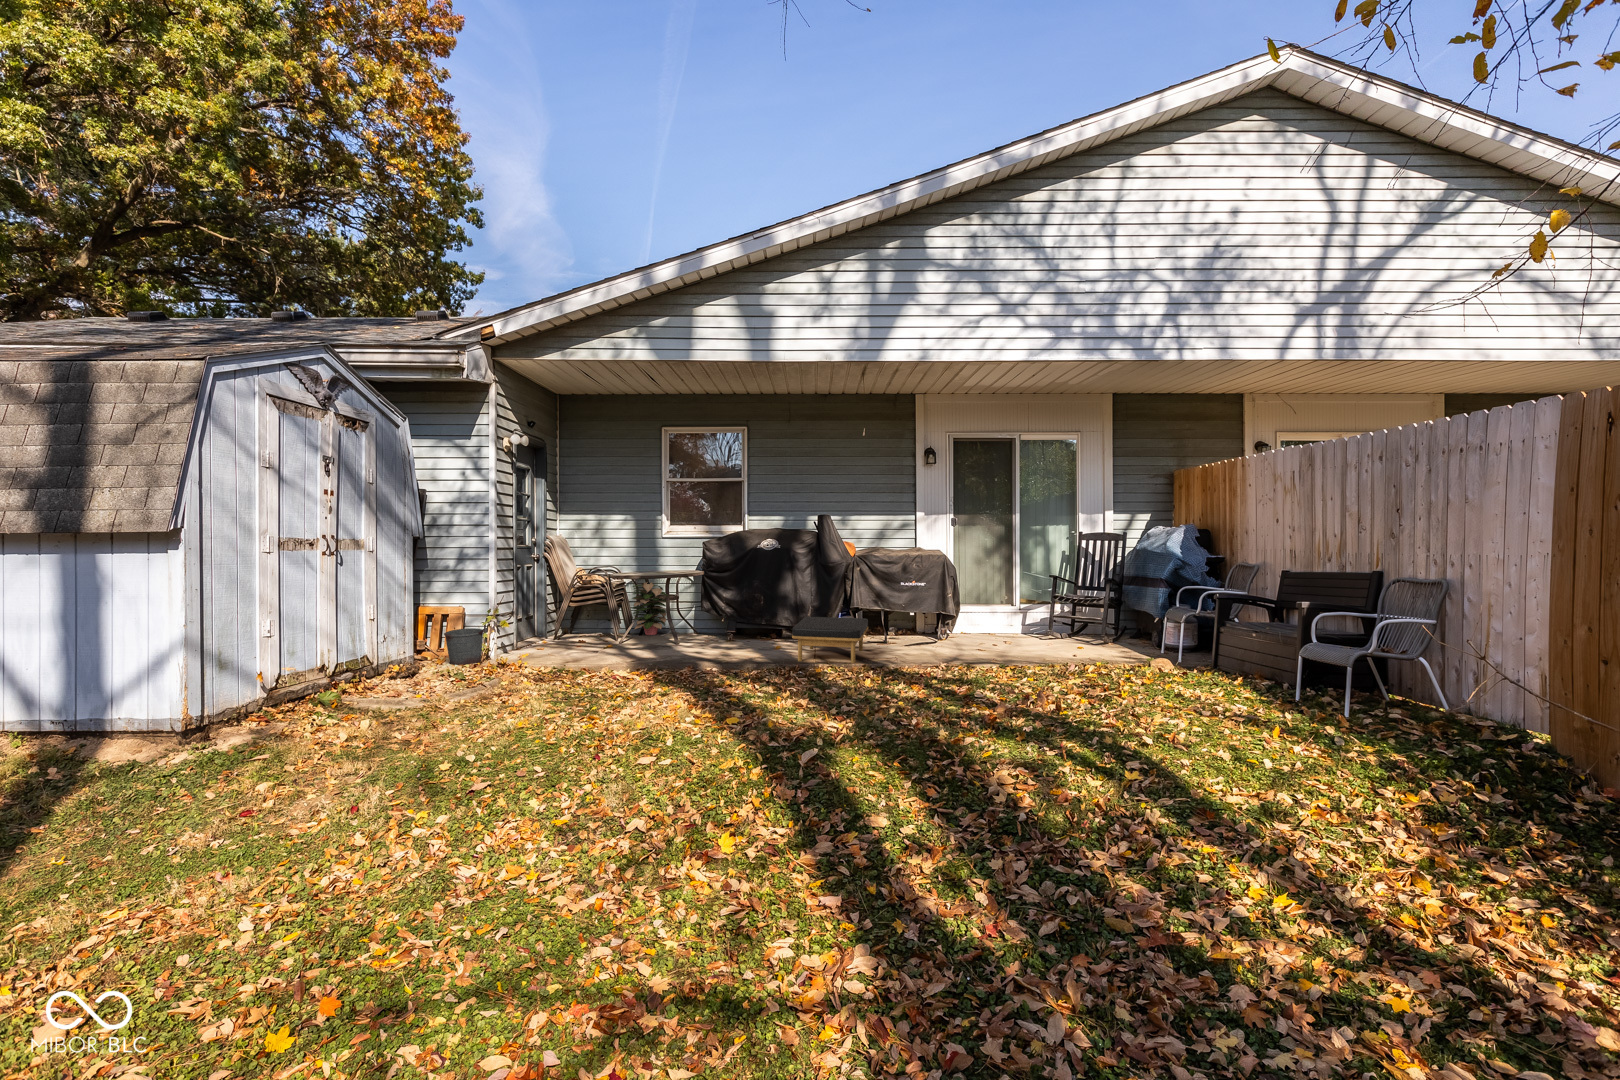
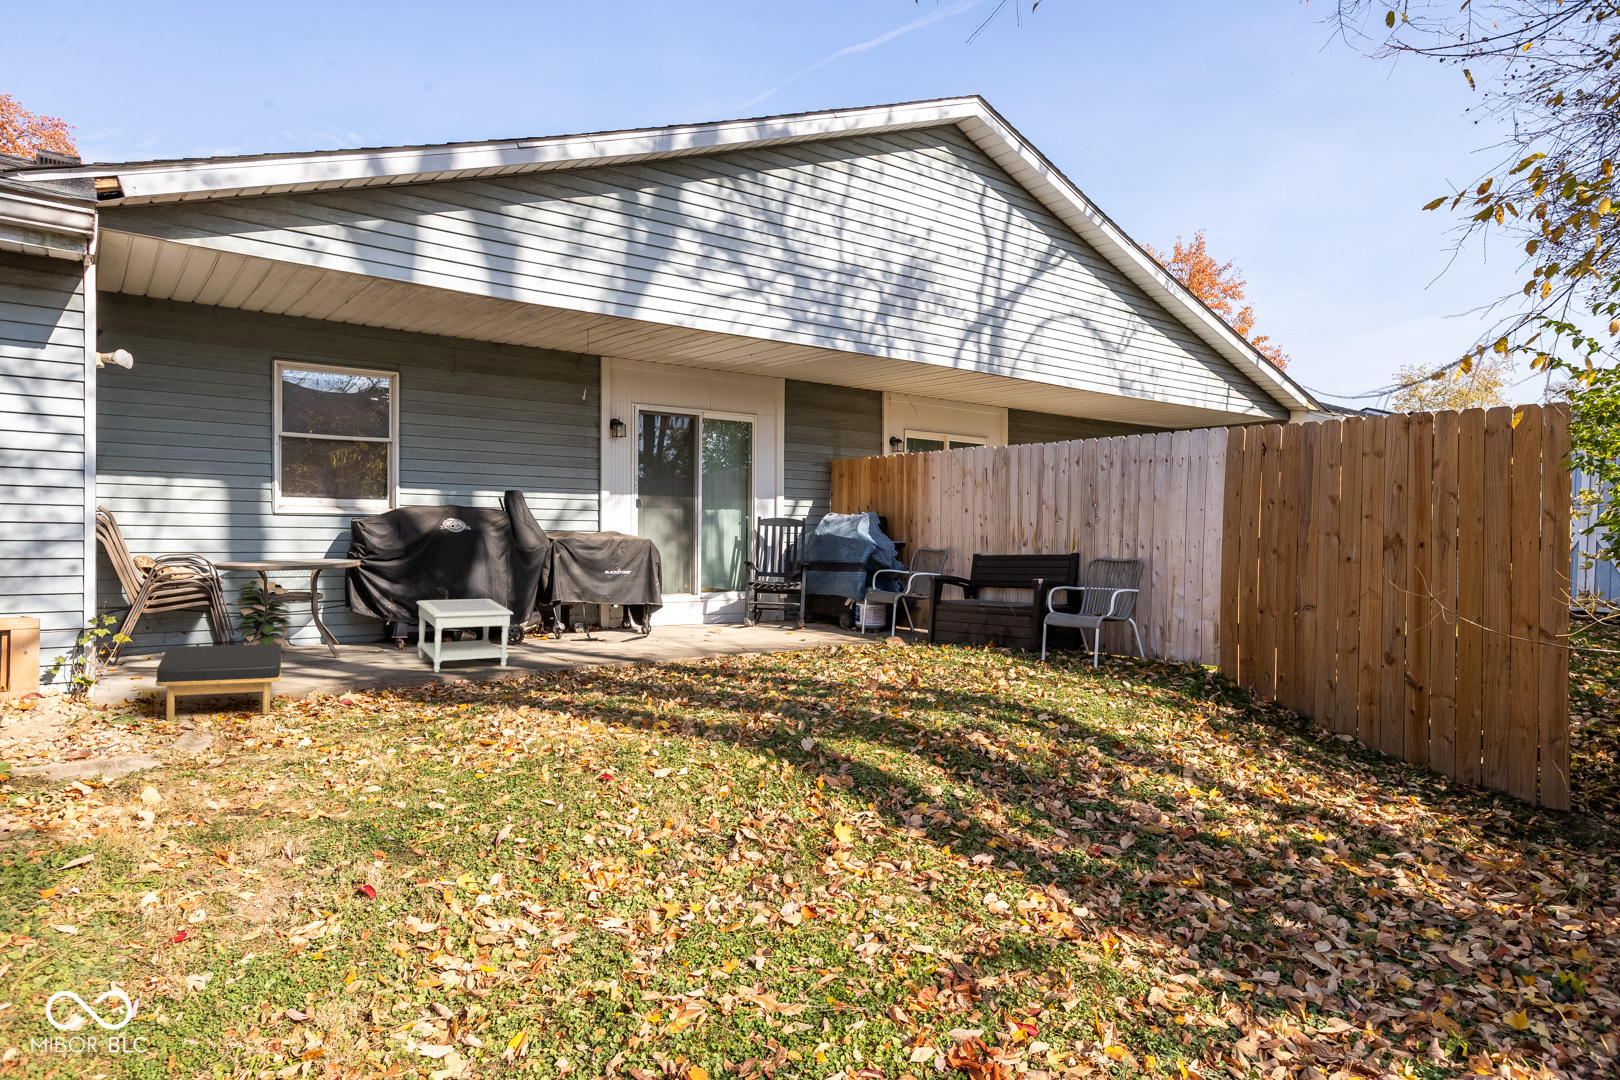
side table: none [713,599,781,655] -> present [416,599,513,672]
ottoman: present [792,617,868,663] -> present [156,644,281,721]
bucket: present [444,628,484,665] -> none [14,665,91,727]

